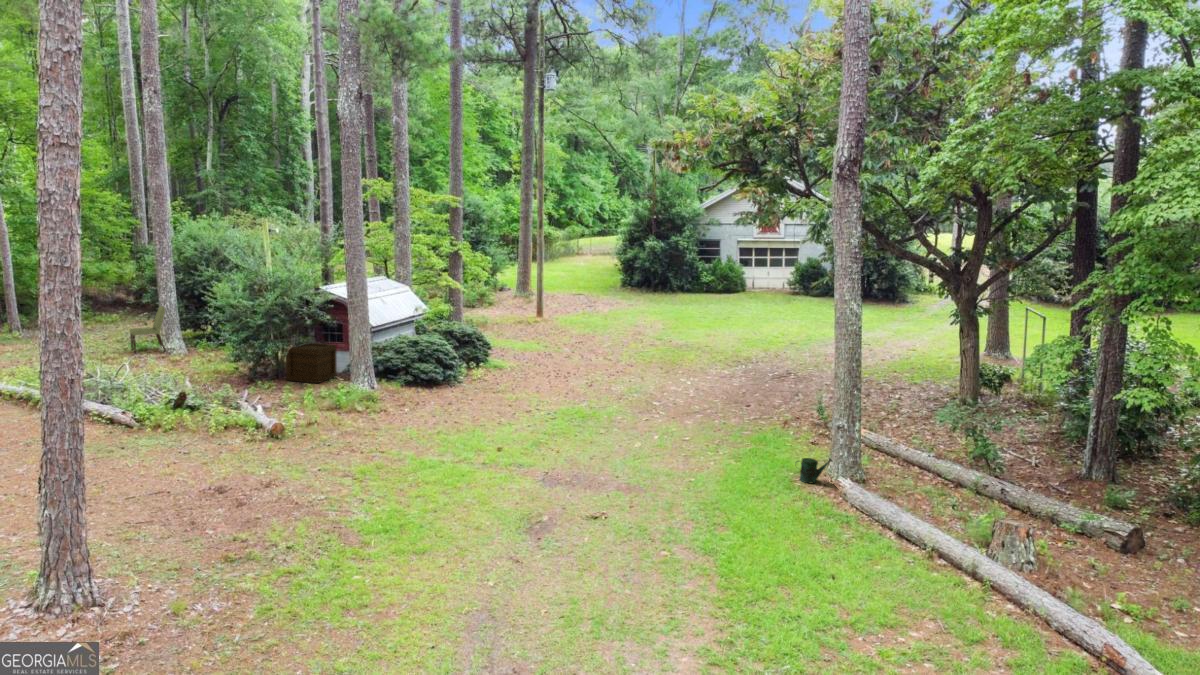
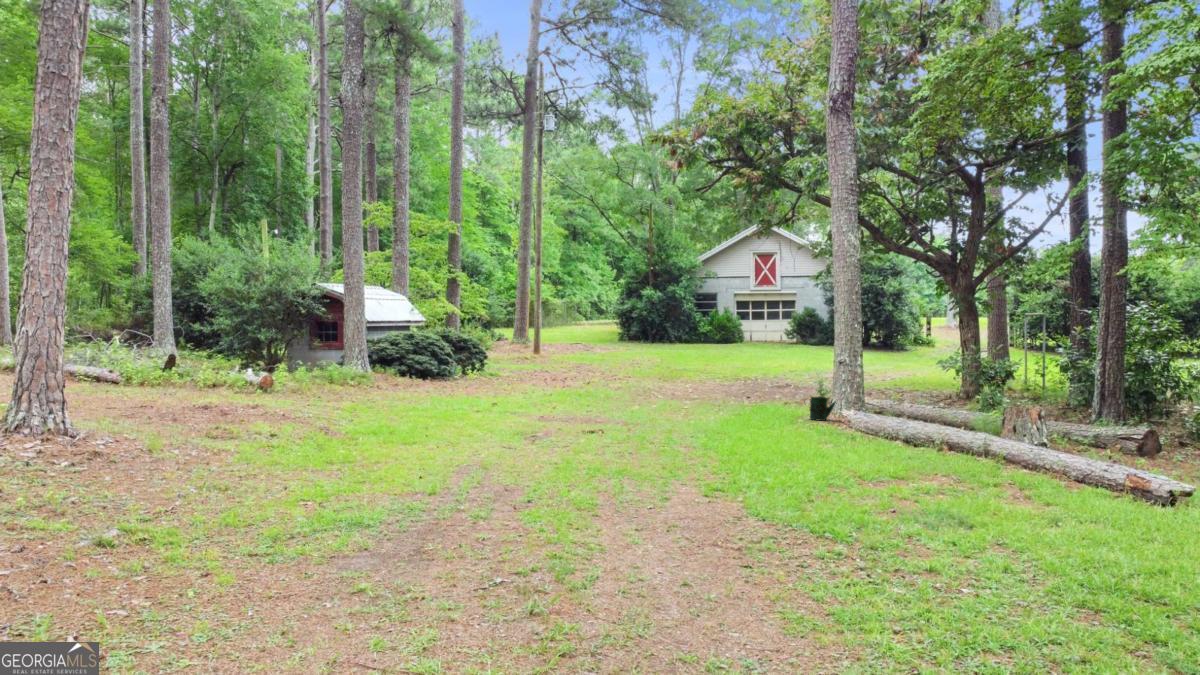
chair: present [130,306,165,352] -> none [119,313,158,358]
wooden crate: present [286,343,336,383] -> none [278,336,330,373]

